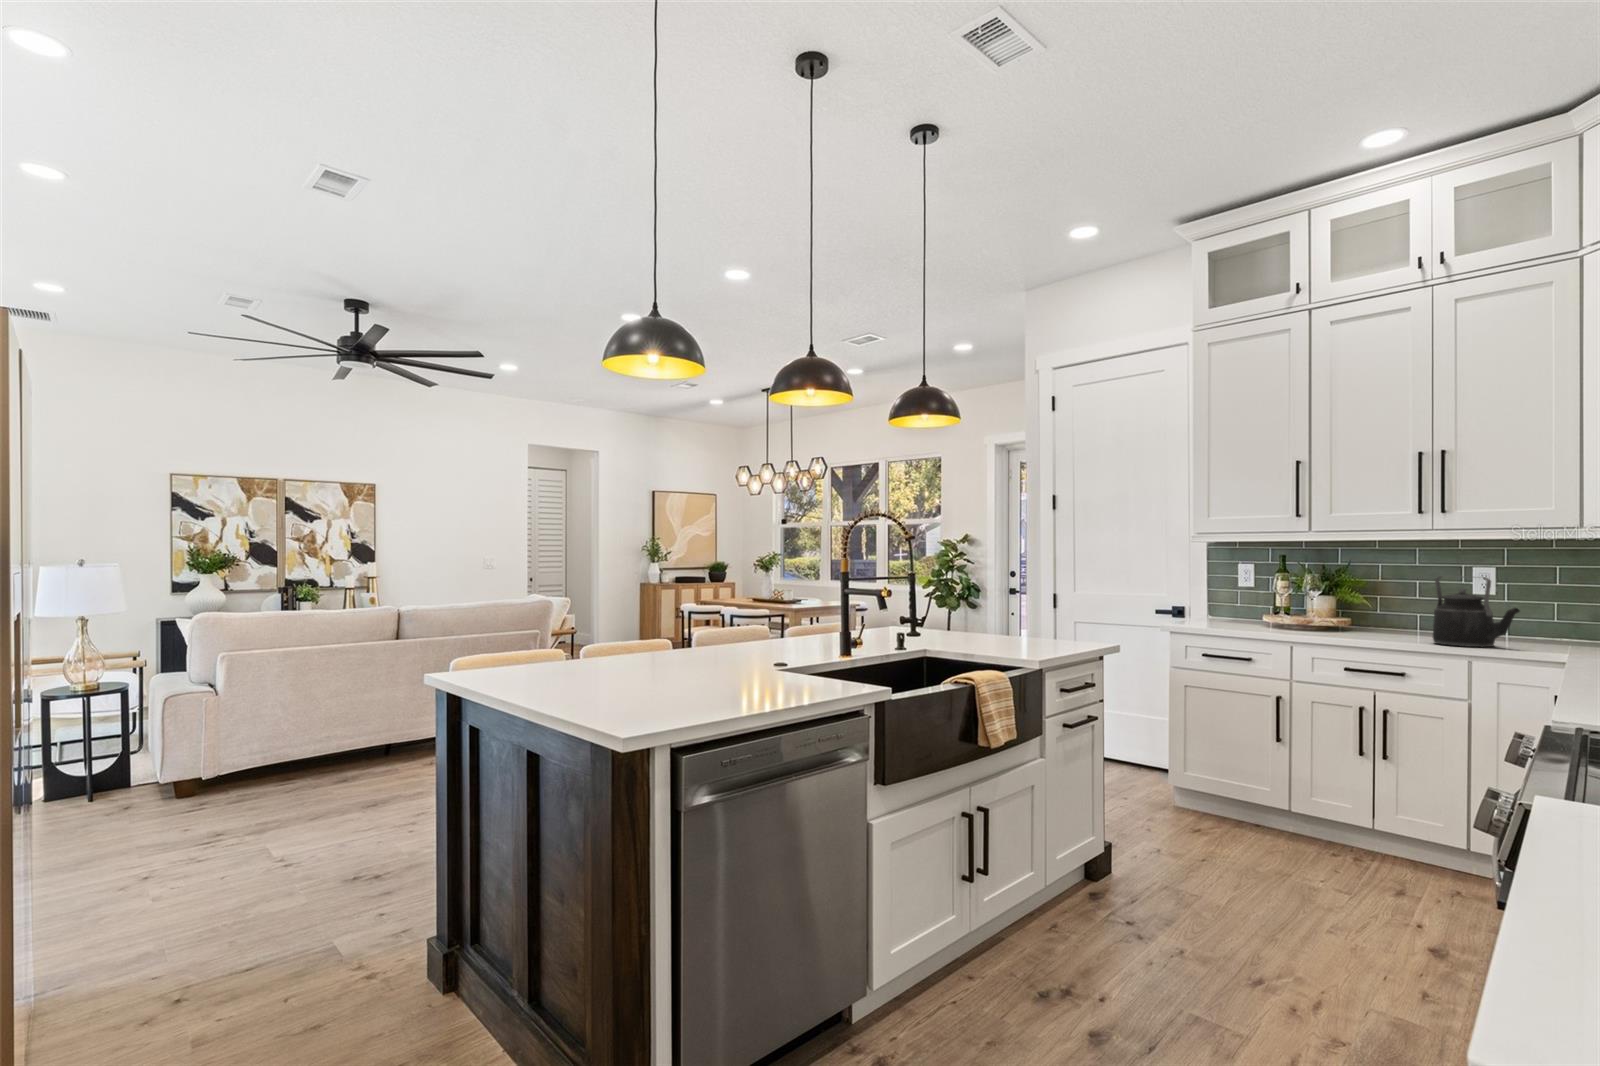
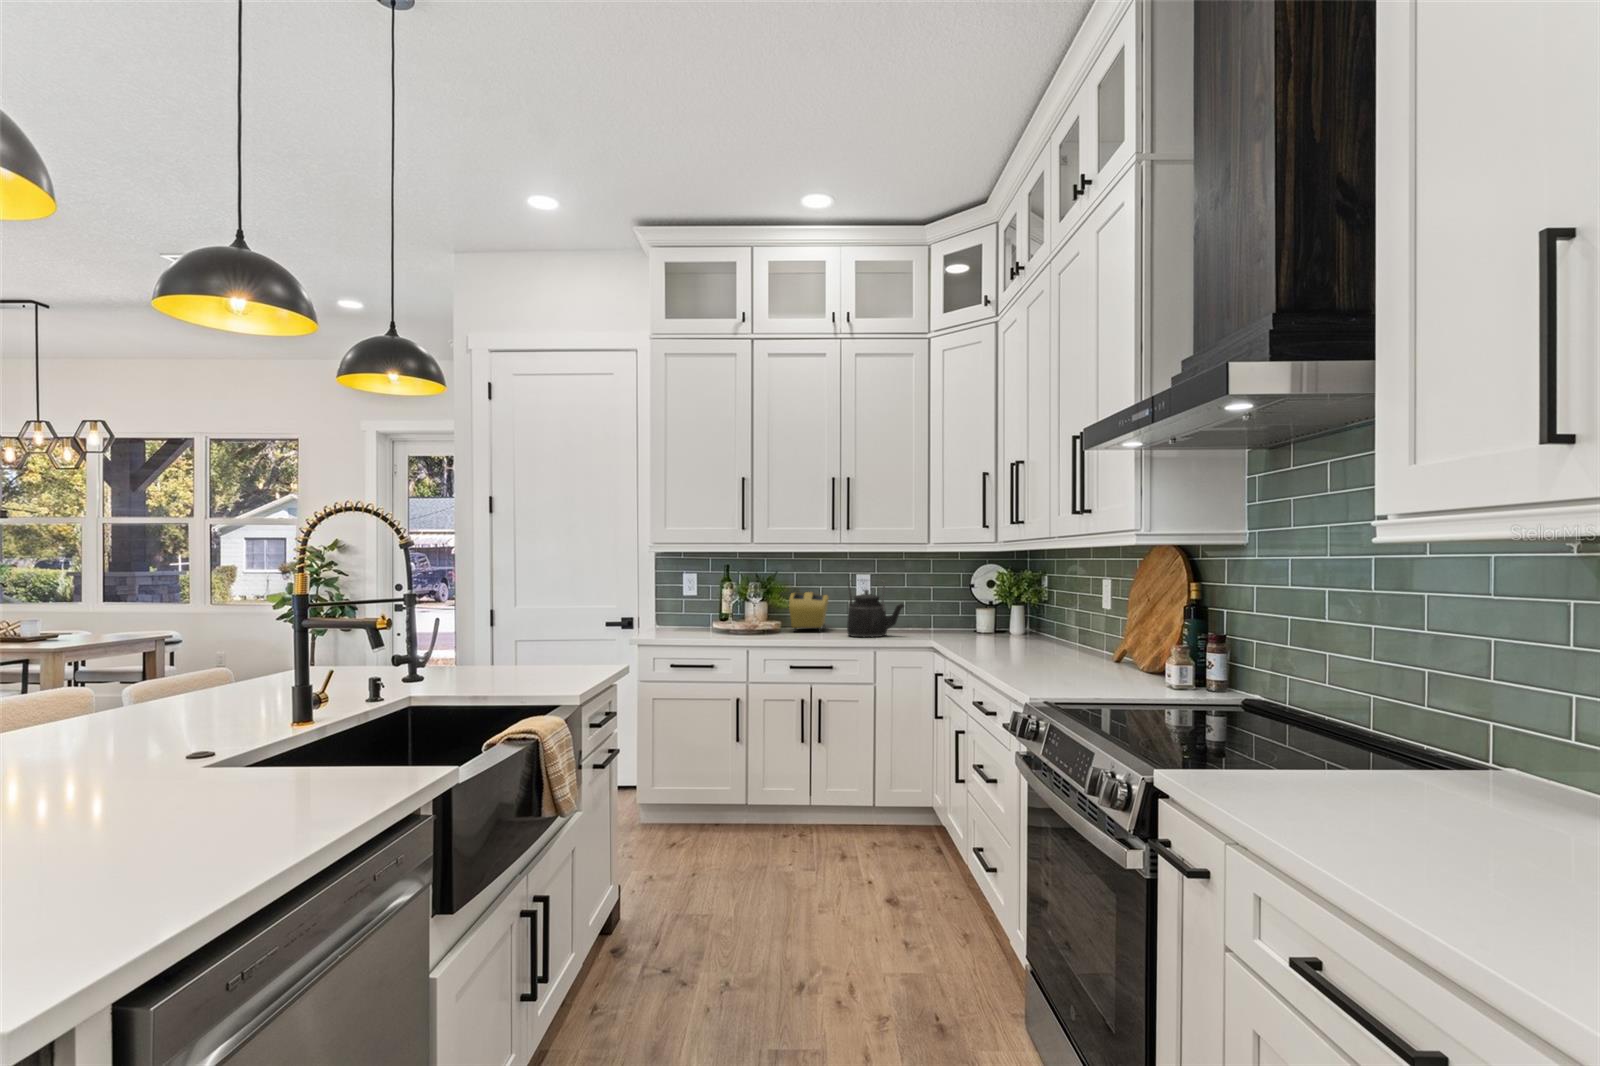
toaster: none [1361,589,1427,637] -> present [789,592,829,631]

